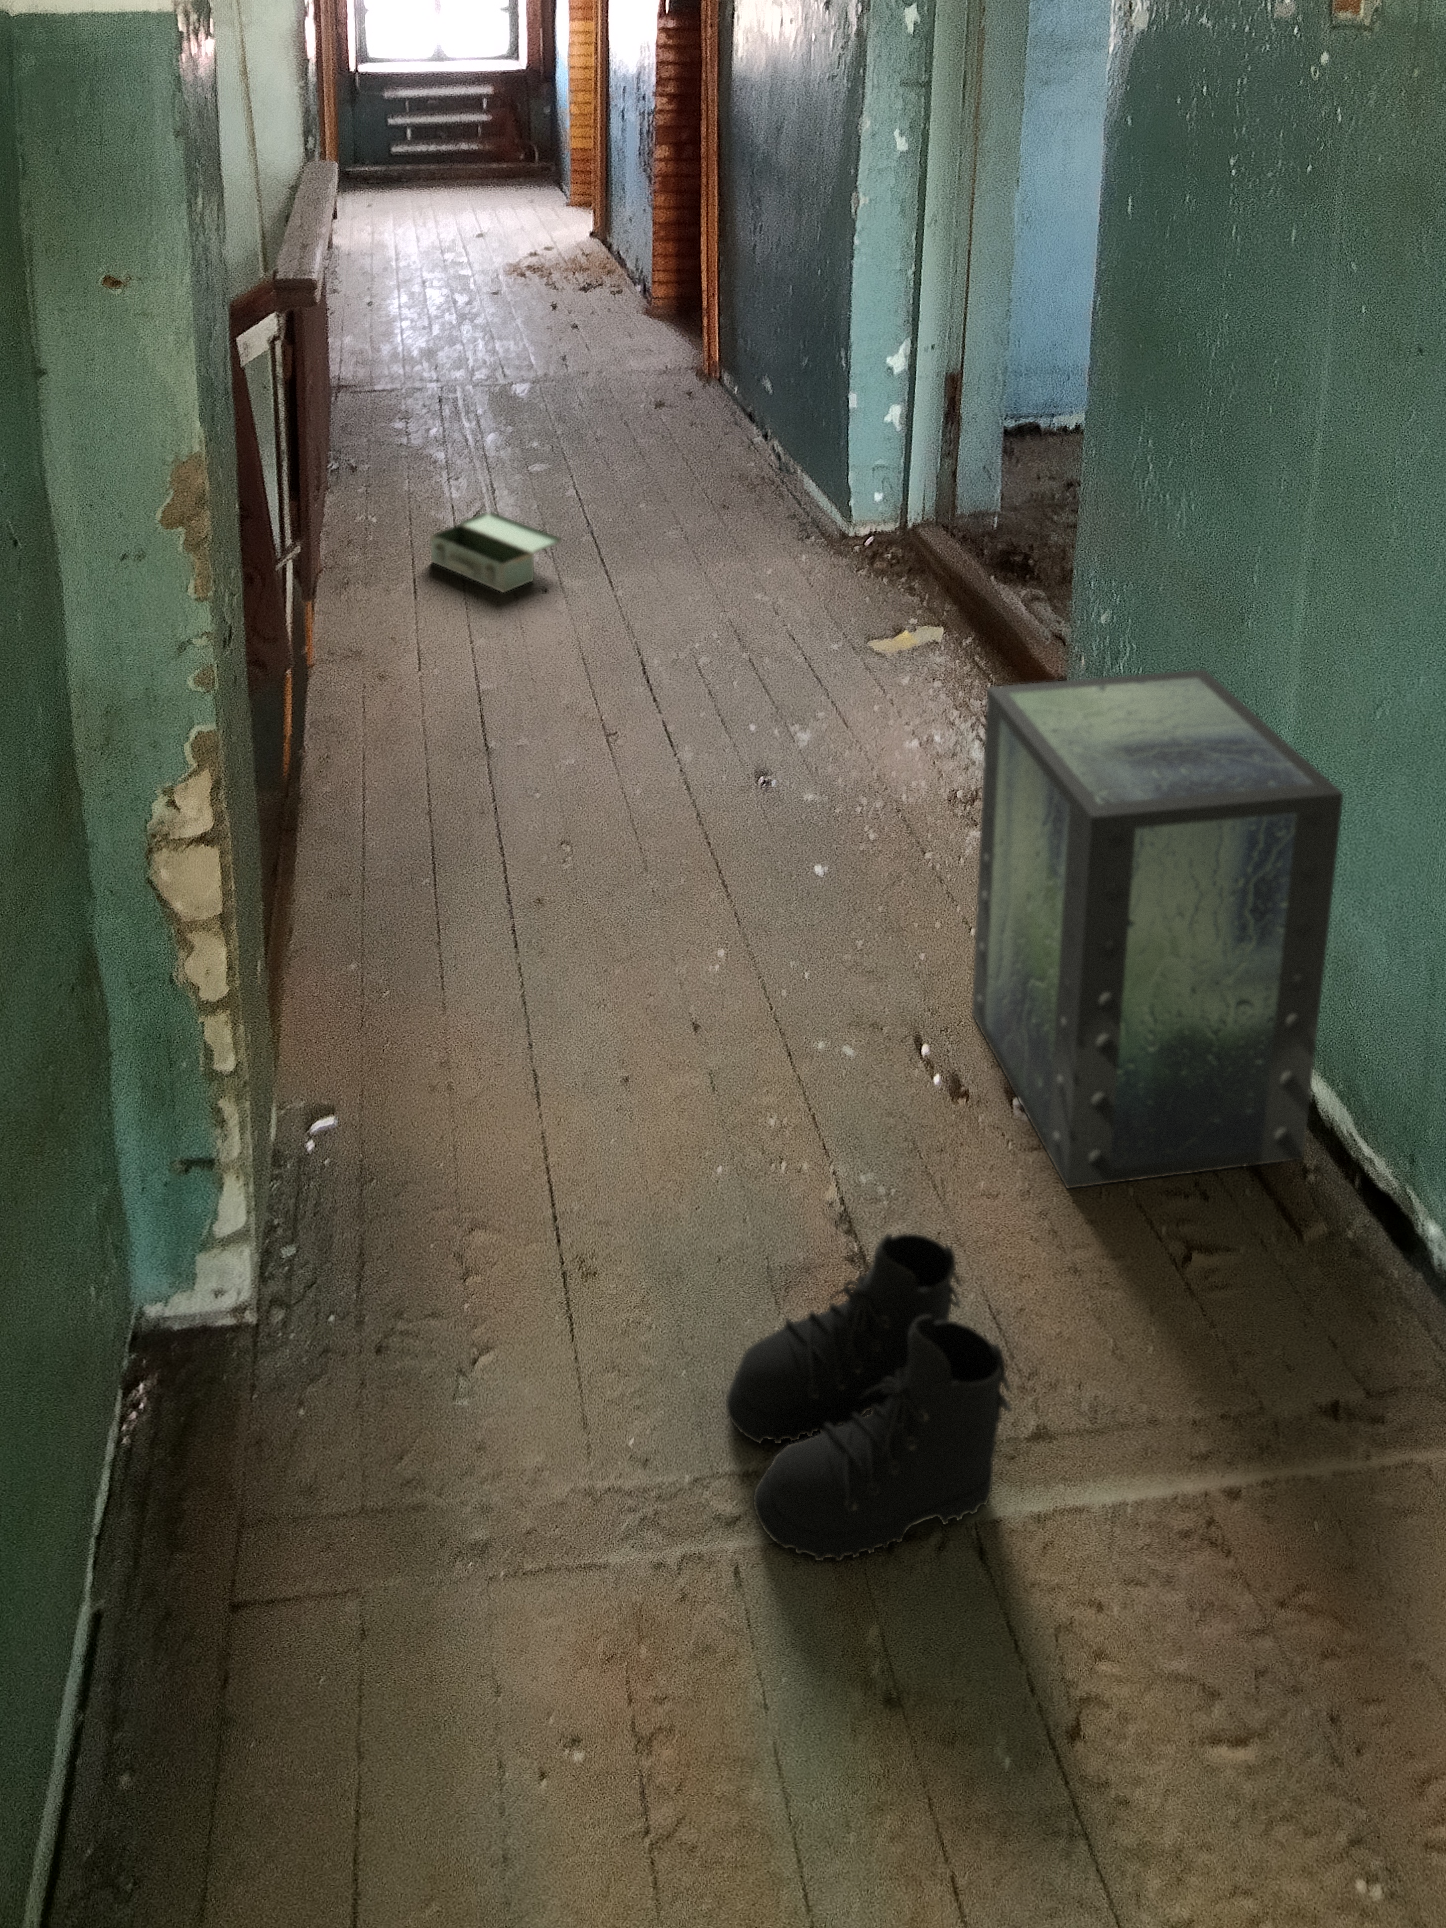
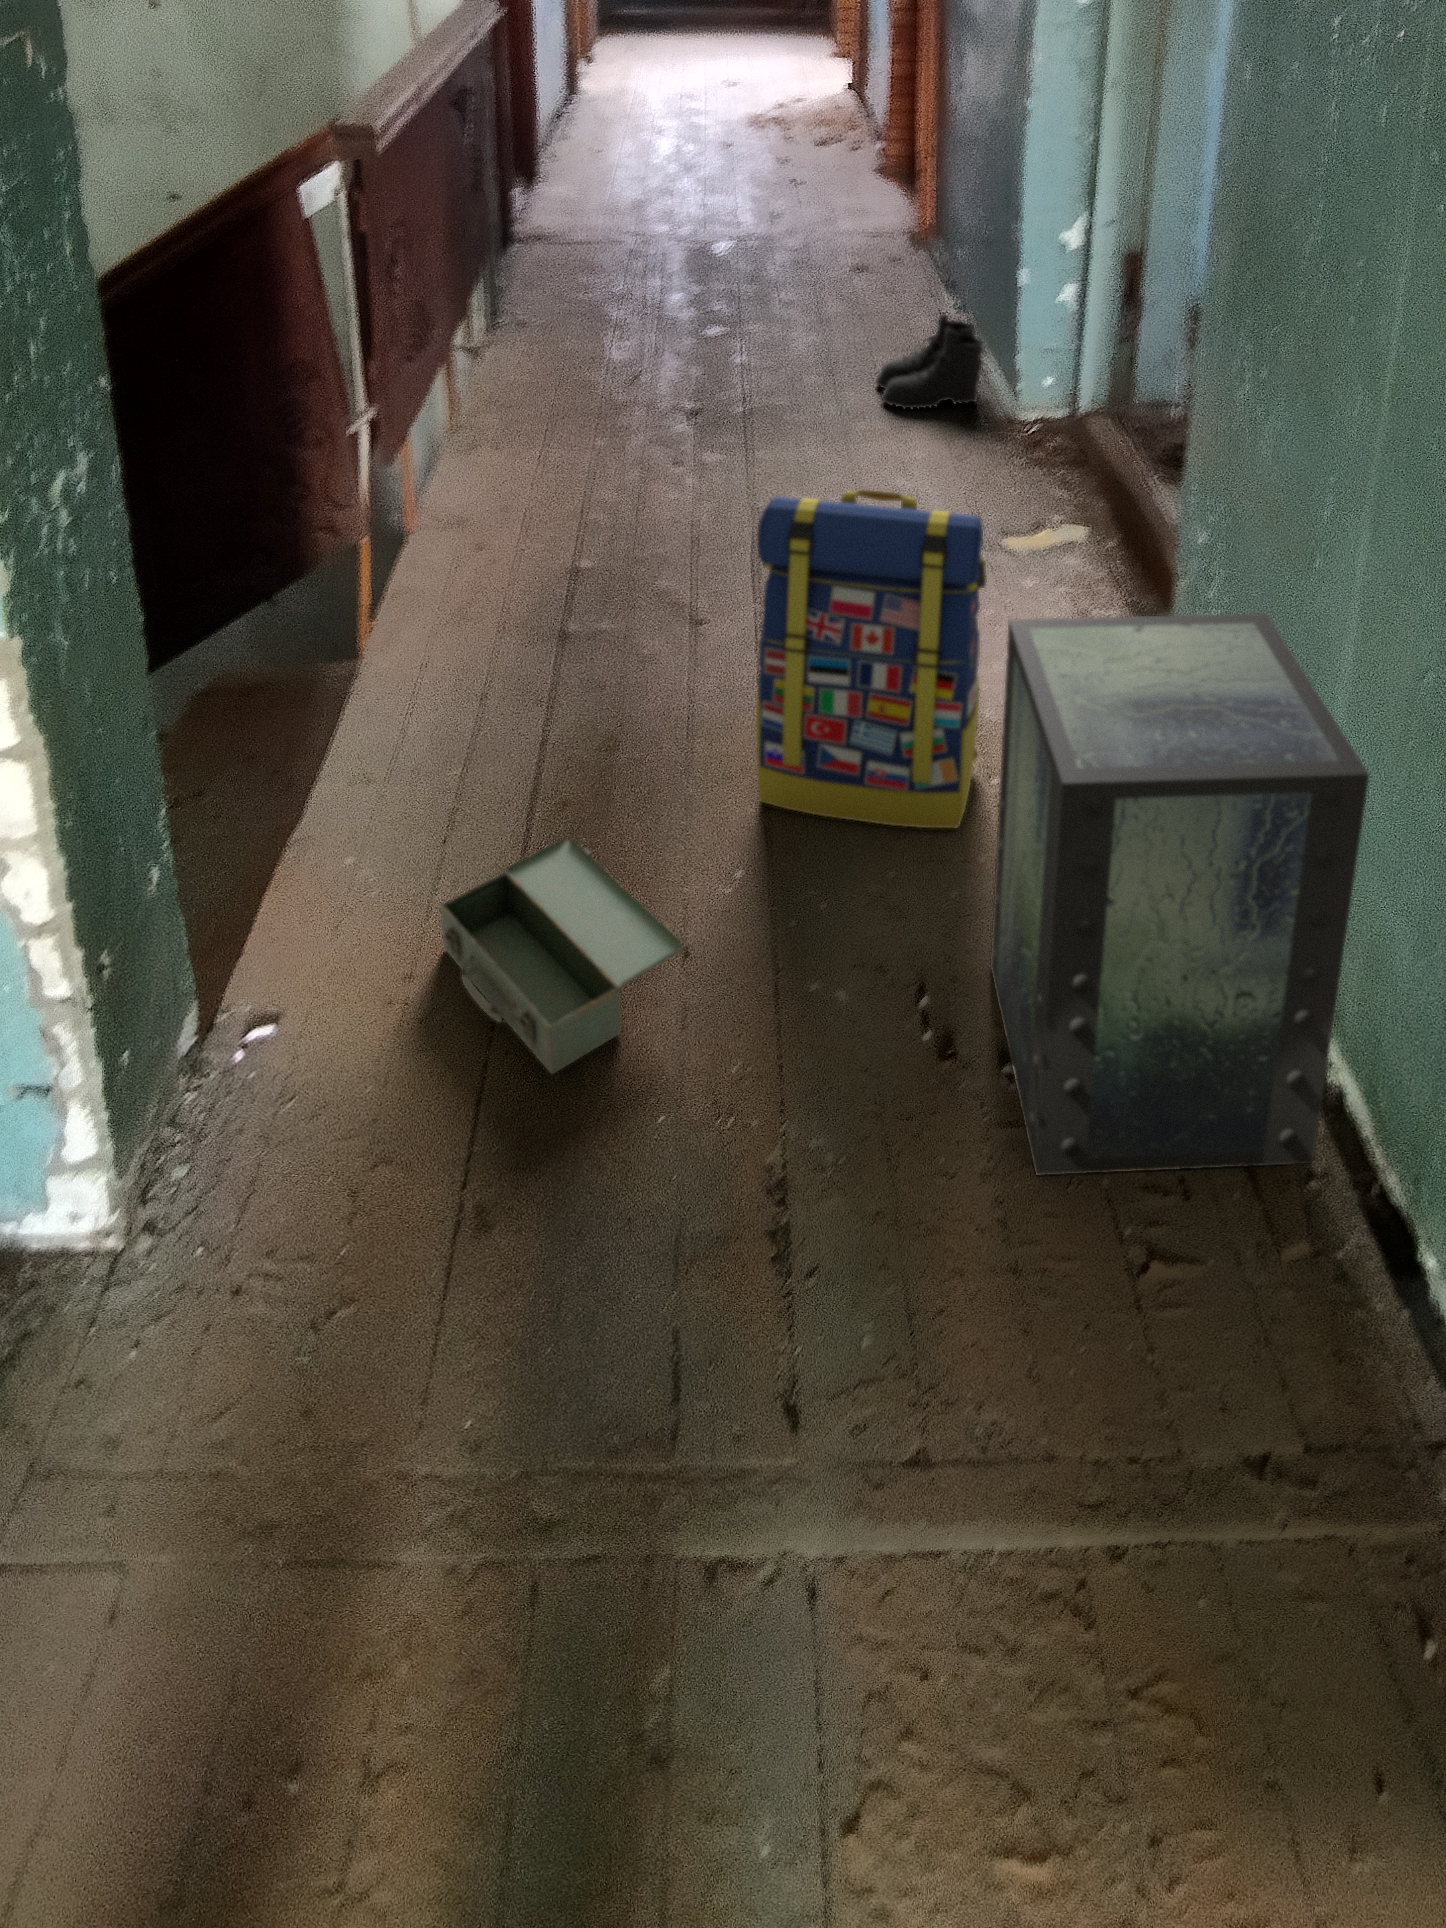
toolbox: present [430,513,561,592] -> present [440,839,684,1074]
backpack: none [715,588,921,897] -> present [756,490,987,828]
boots: present [726,1234,1012,1561] -> present [876,315,984,410]

